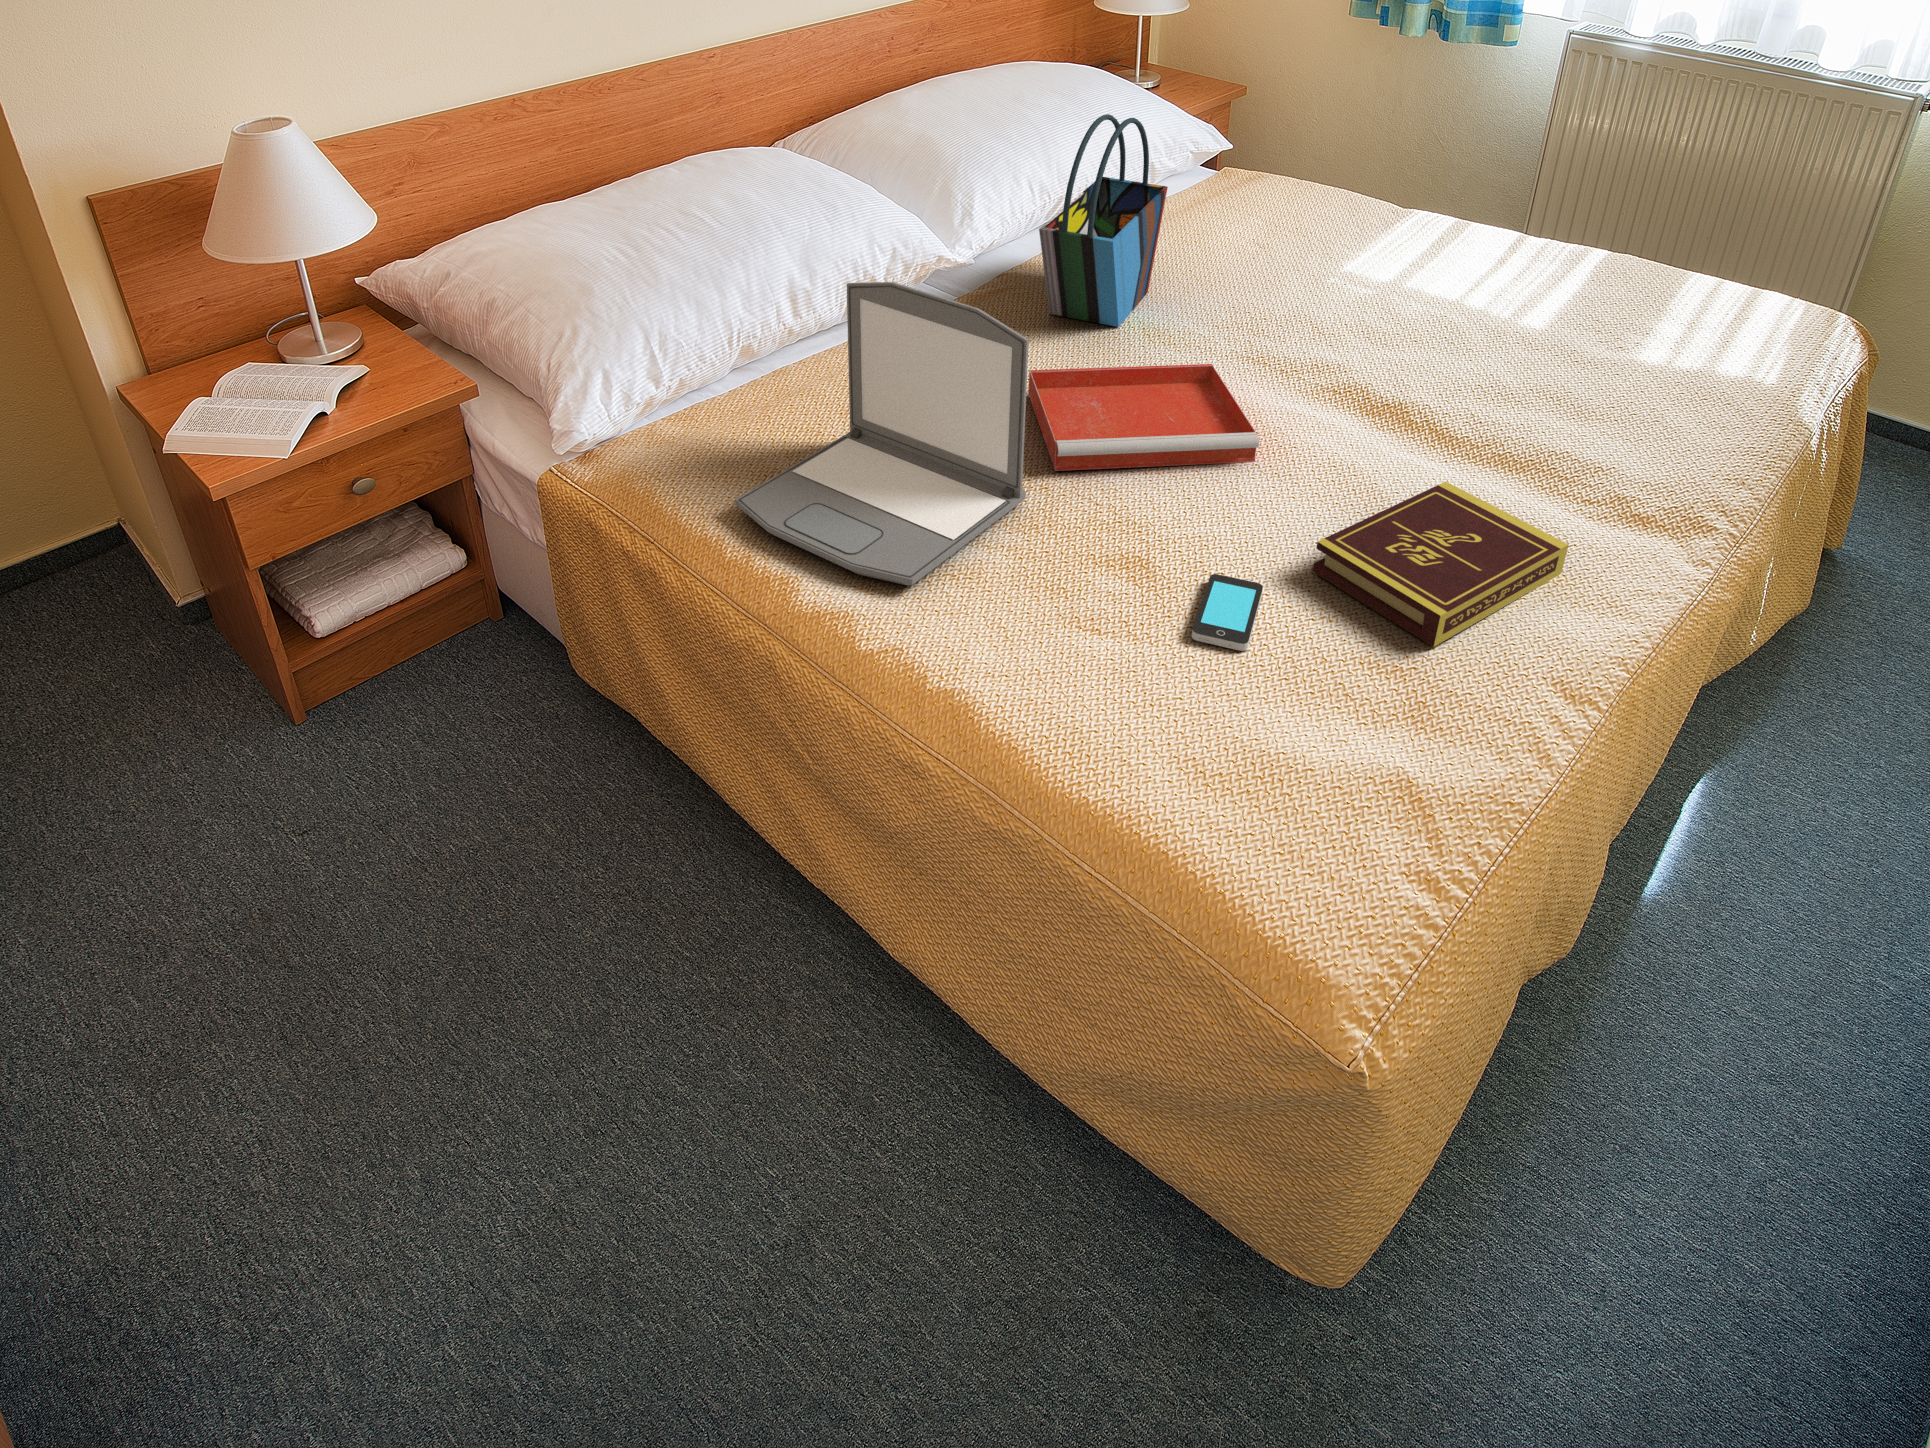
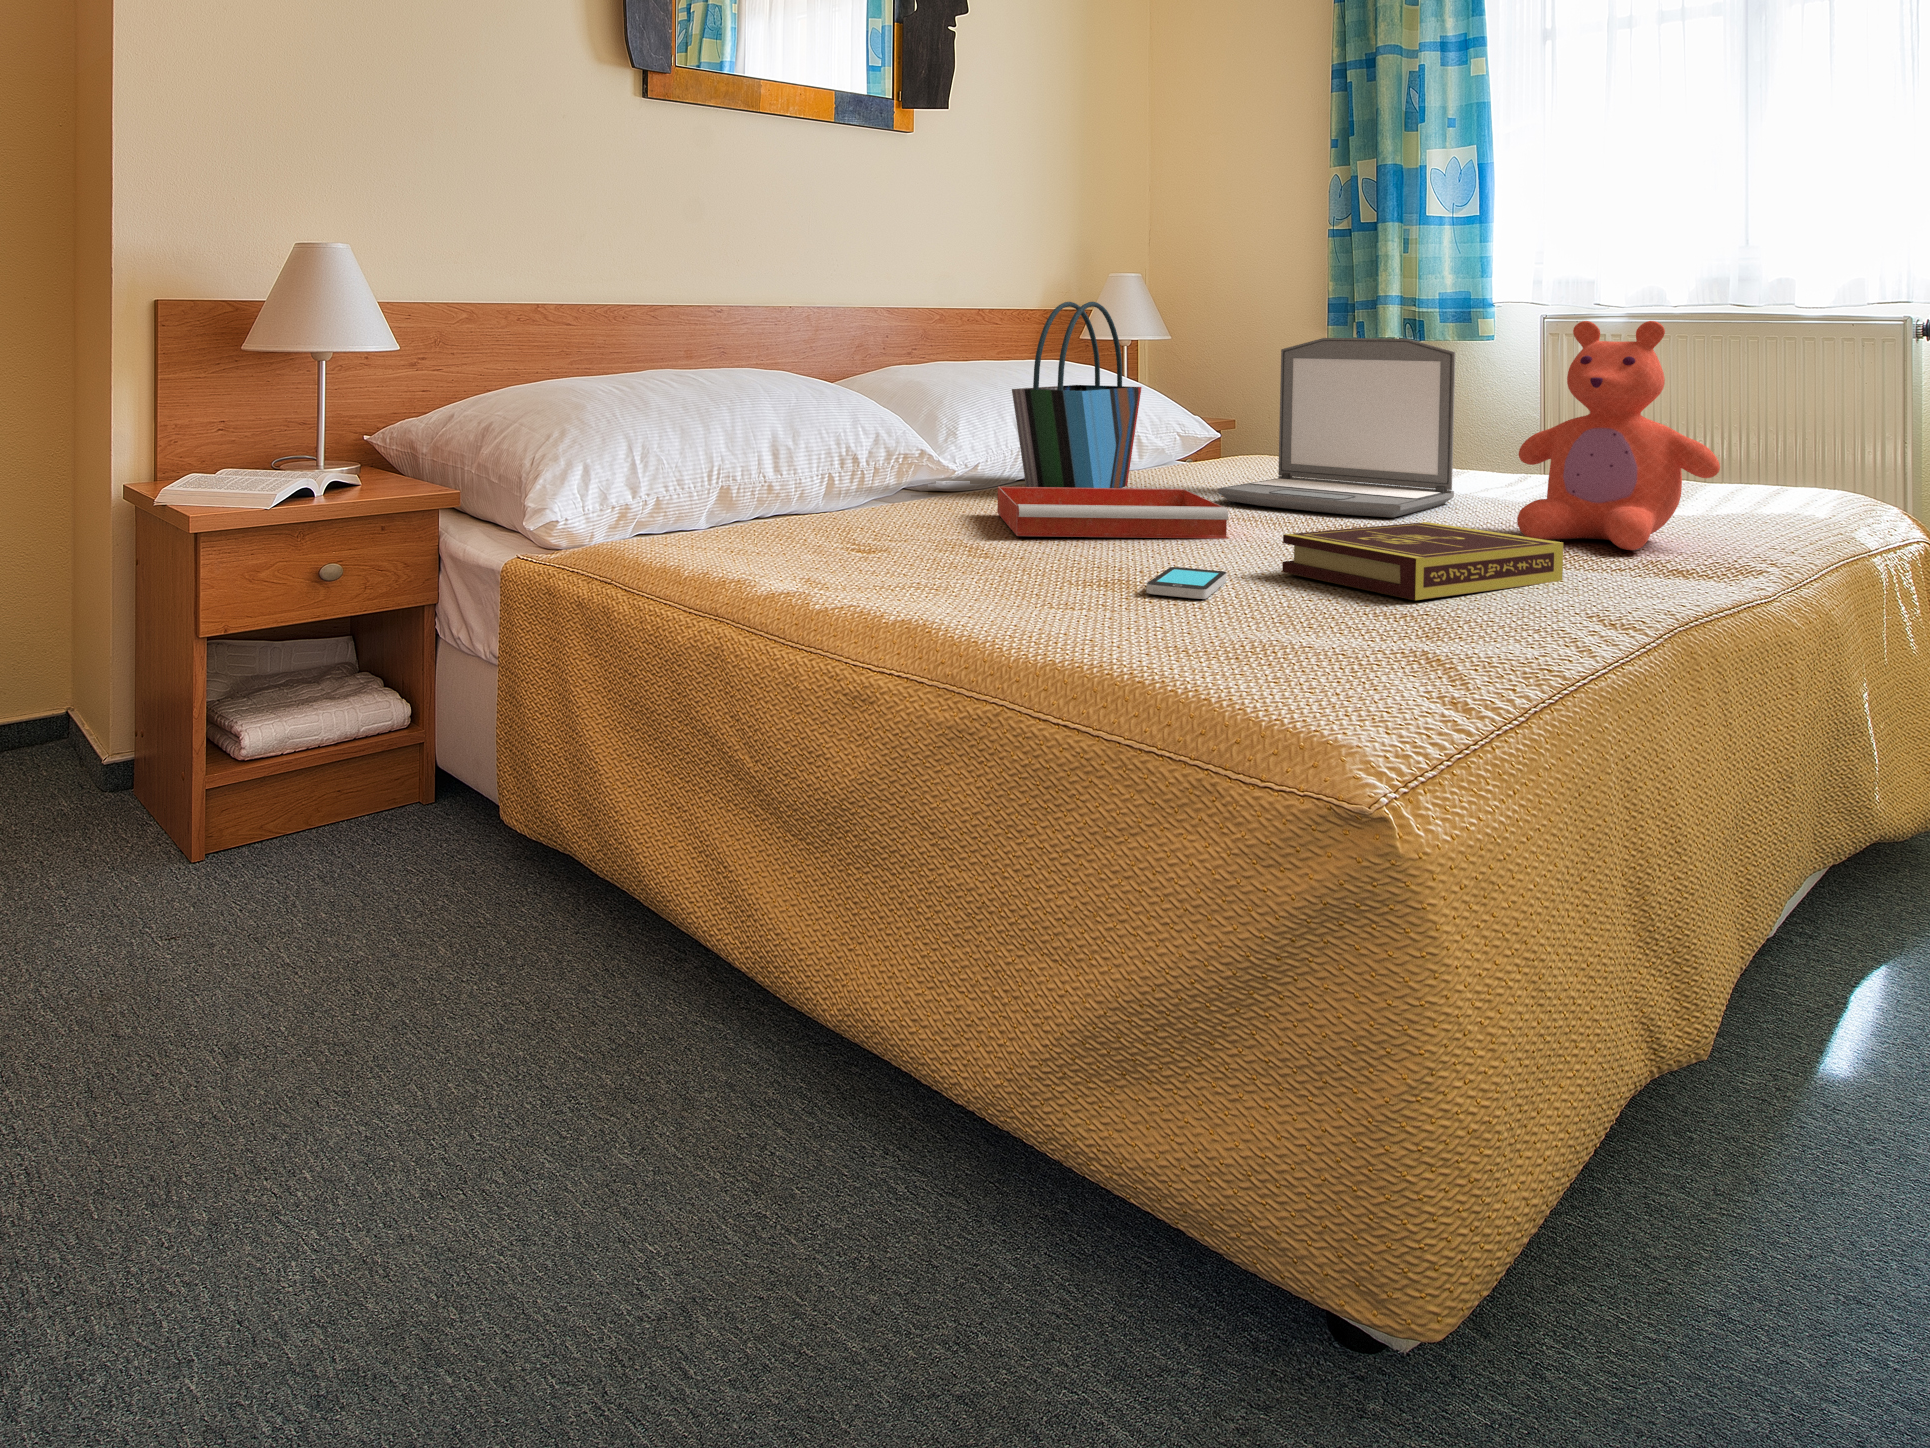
teddy bear: none [1525,249,1719,493] -> present [1517,321,1720,550]
laptop: present [735,282,1029,586] -> present [1218,338,1455,518]

